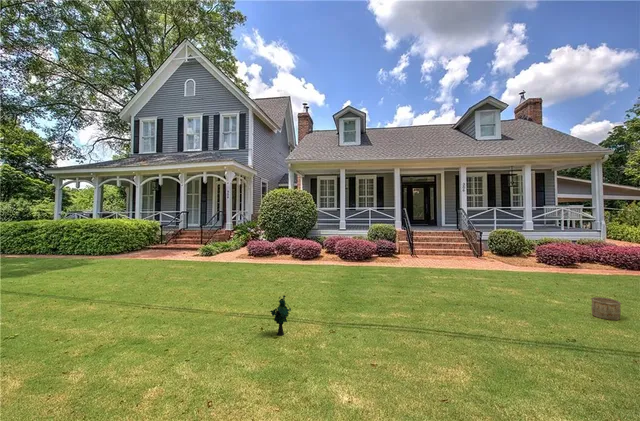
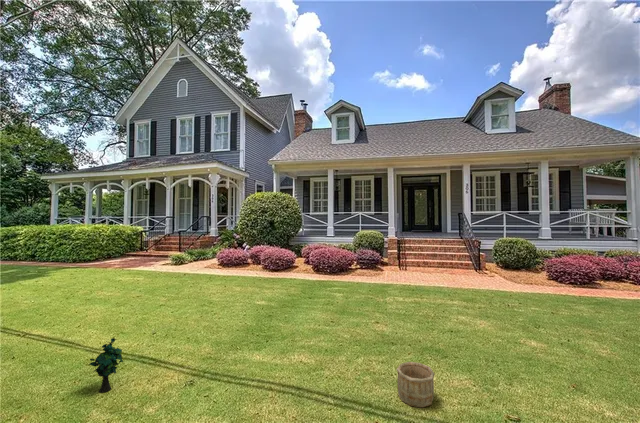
wooden bucket: present [591,297,621,320] -> present [397,362,435,407]

